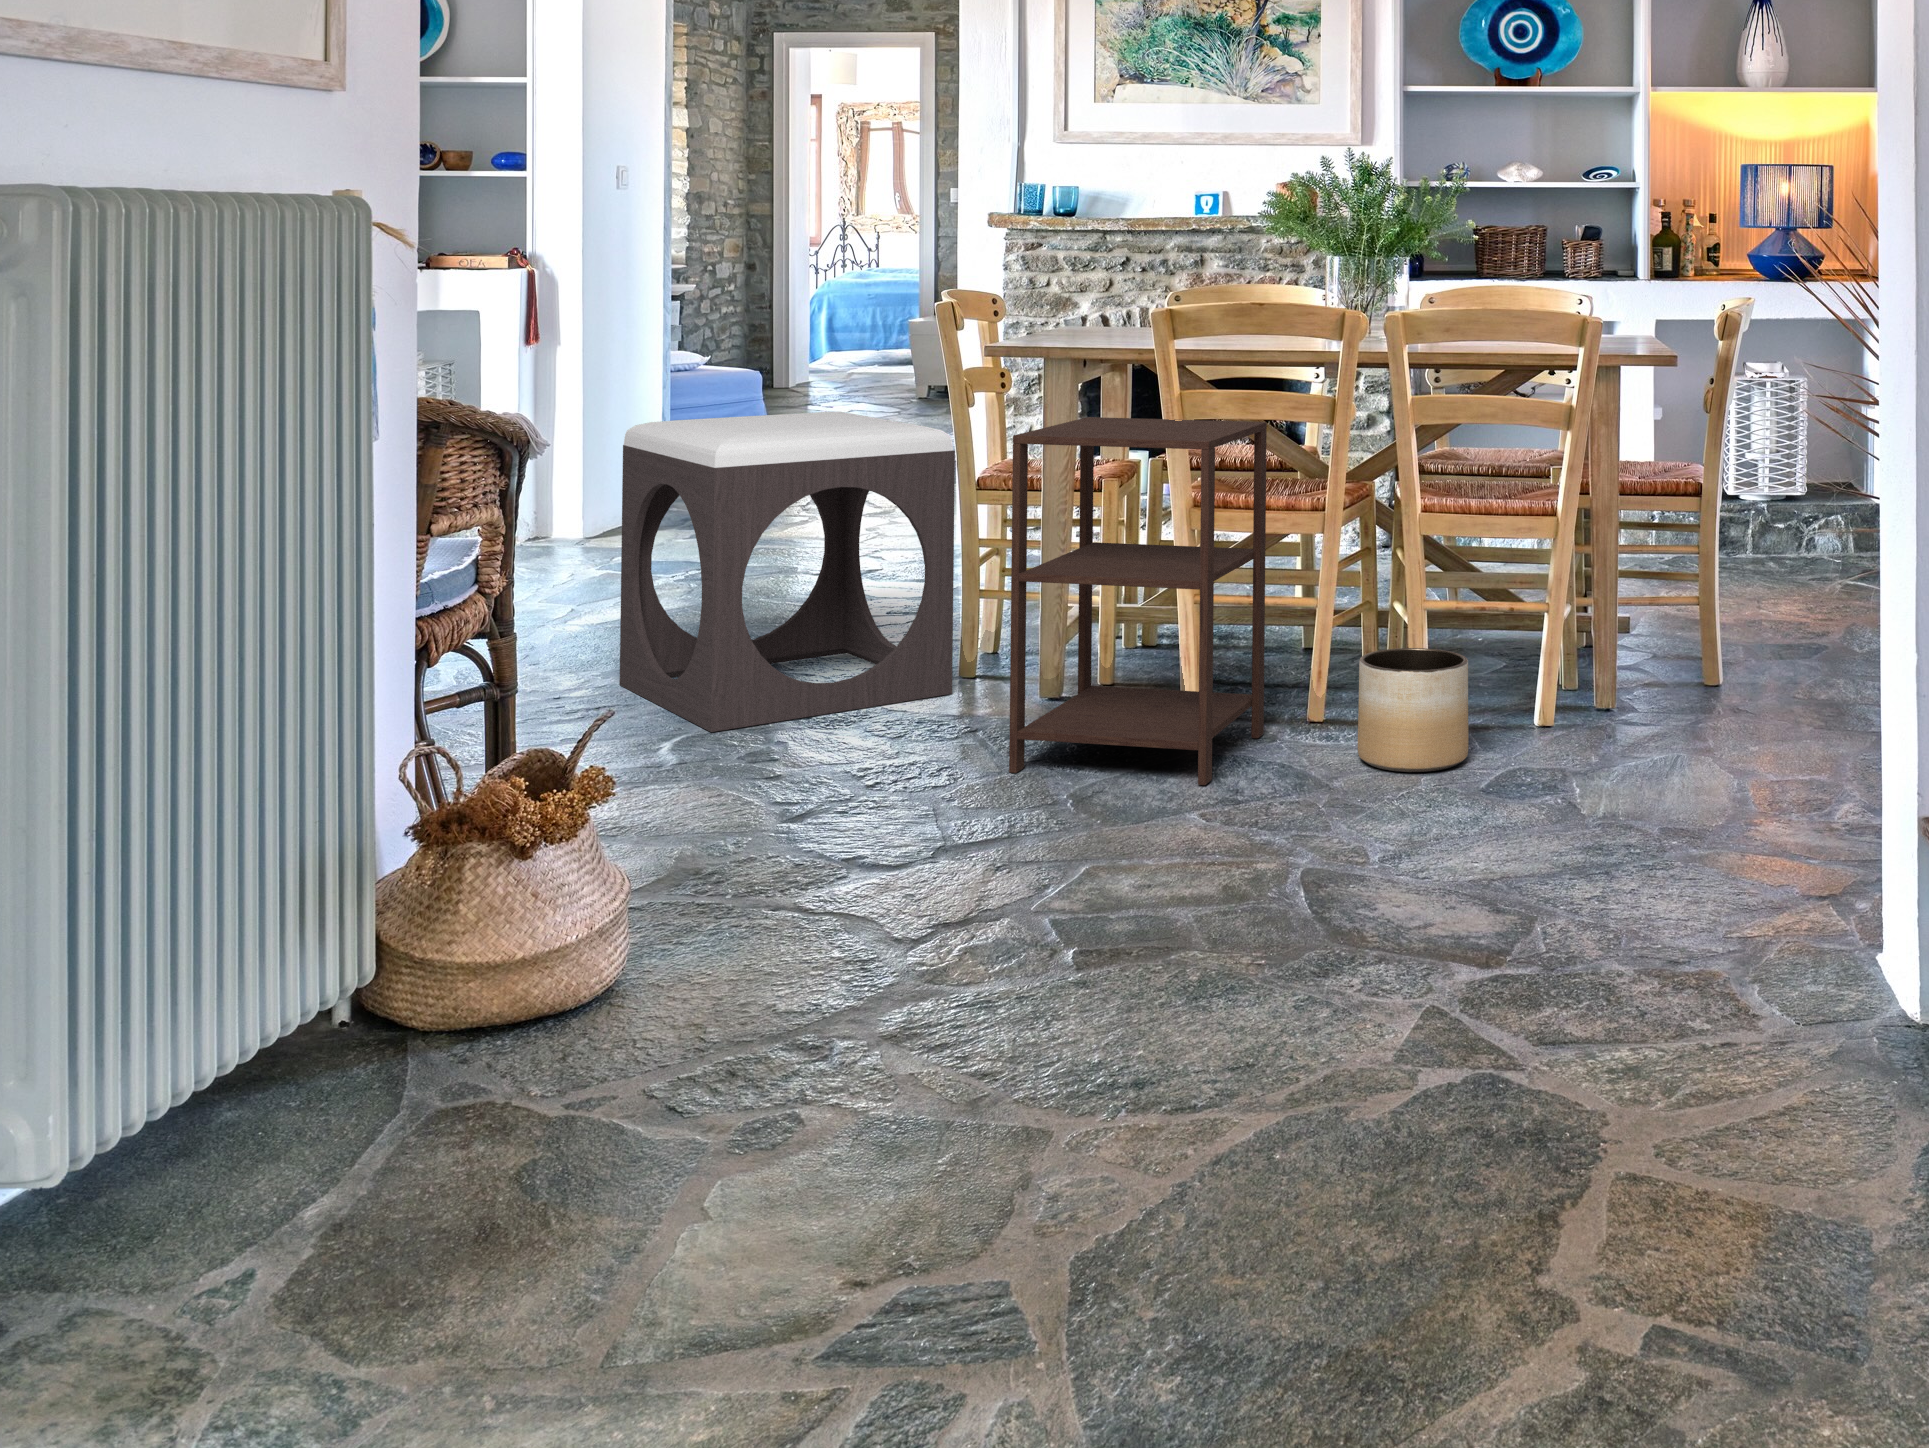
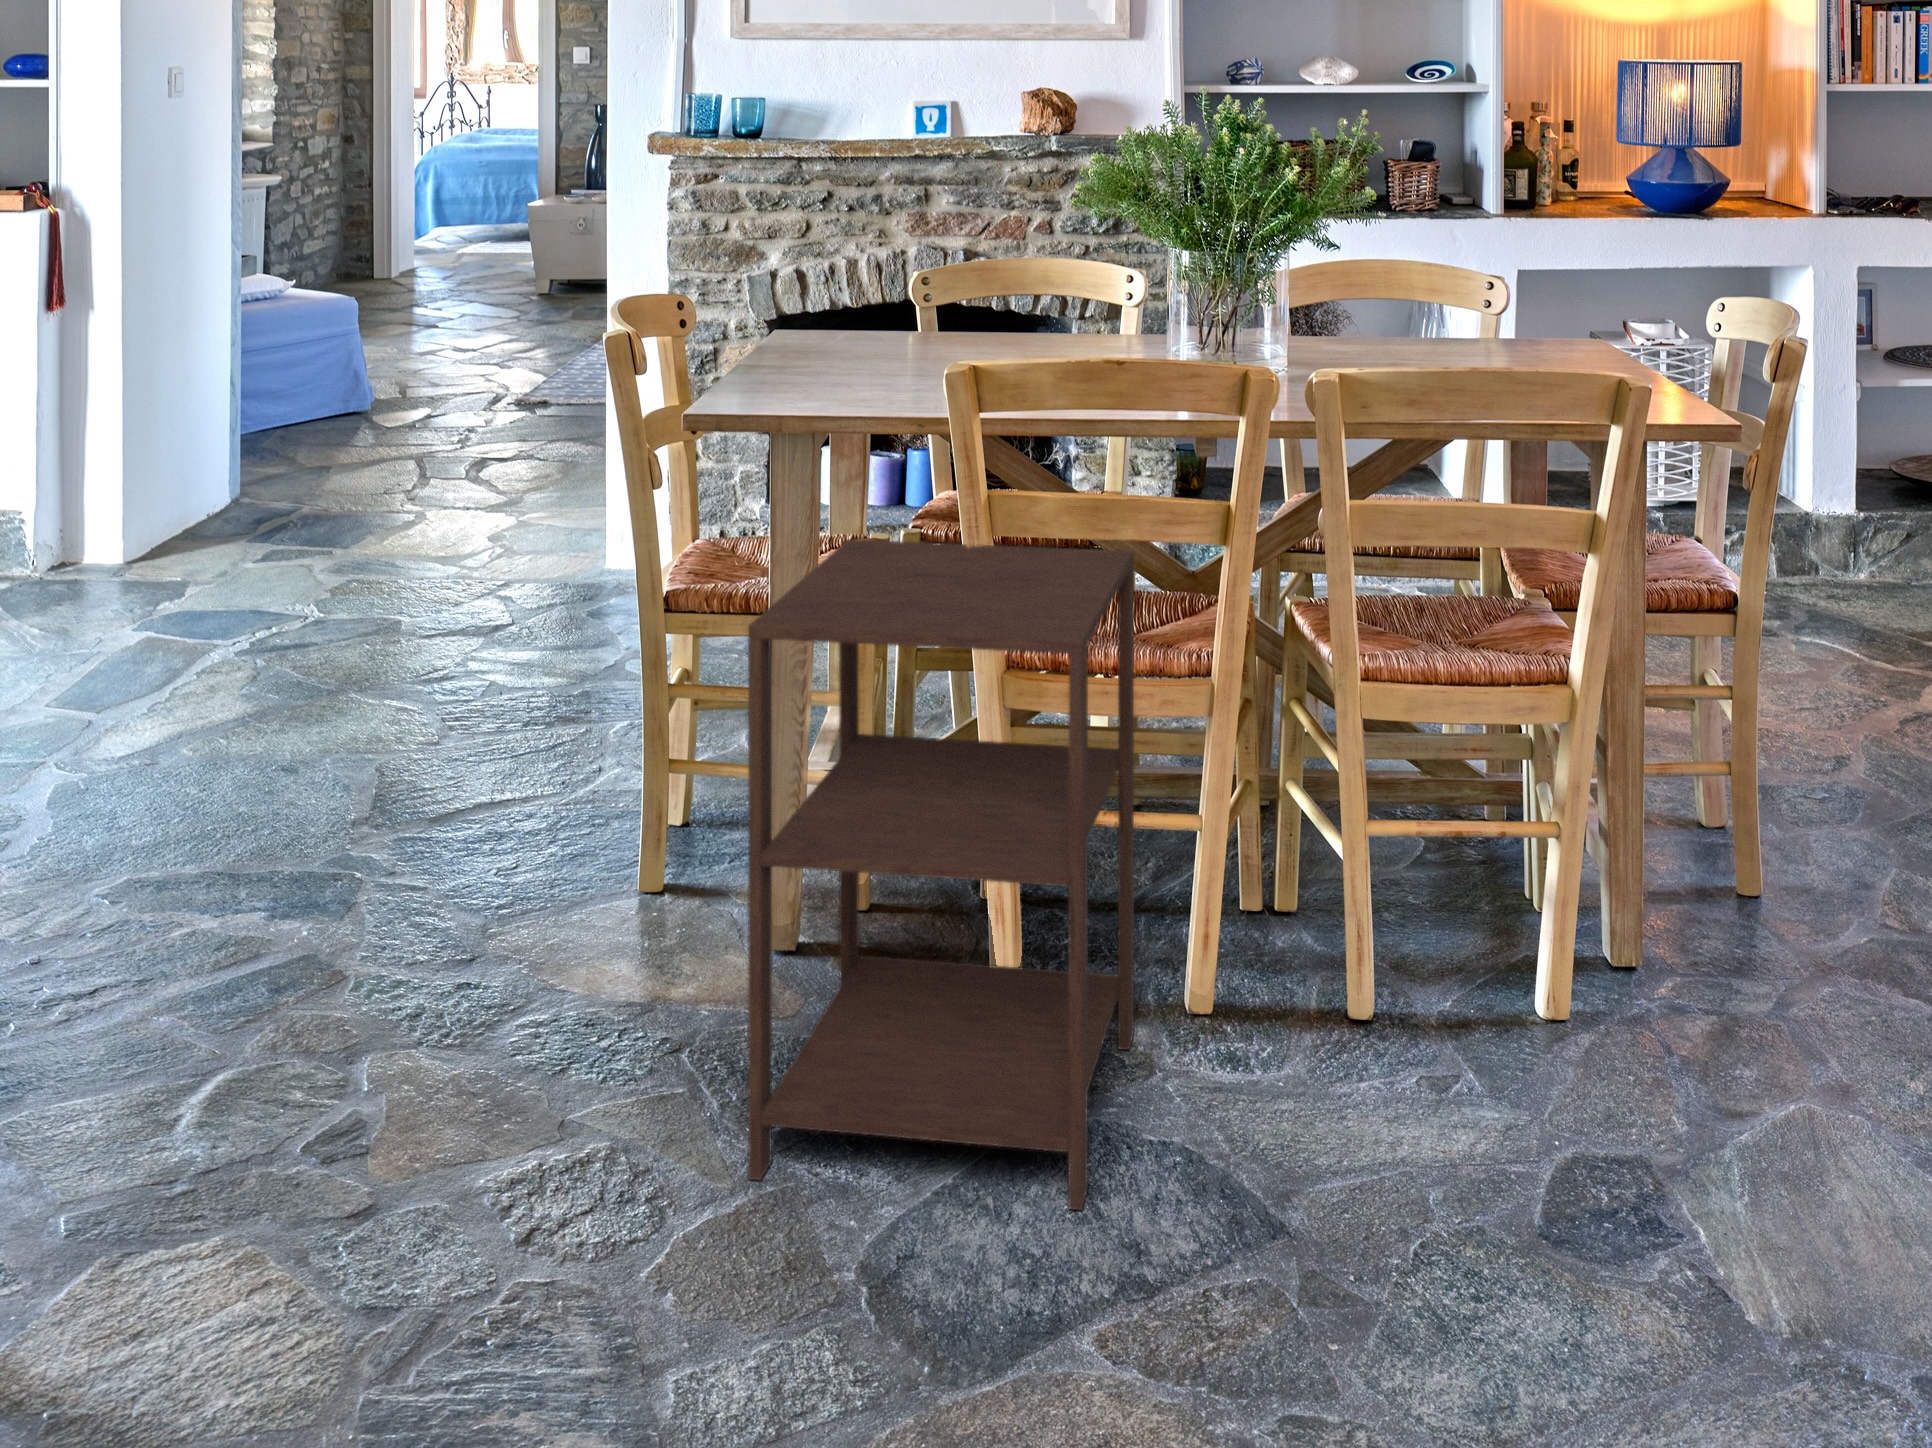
footstool: present [620,412,955,732] -> none [122,481,635,1067]
planter: present [1358,648,1468,772] -> none [1302,911,1481,1150]

